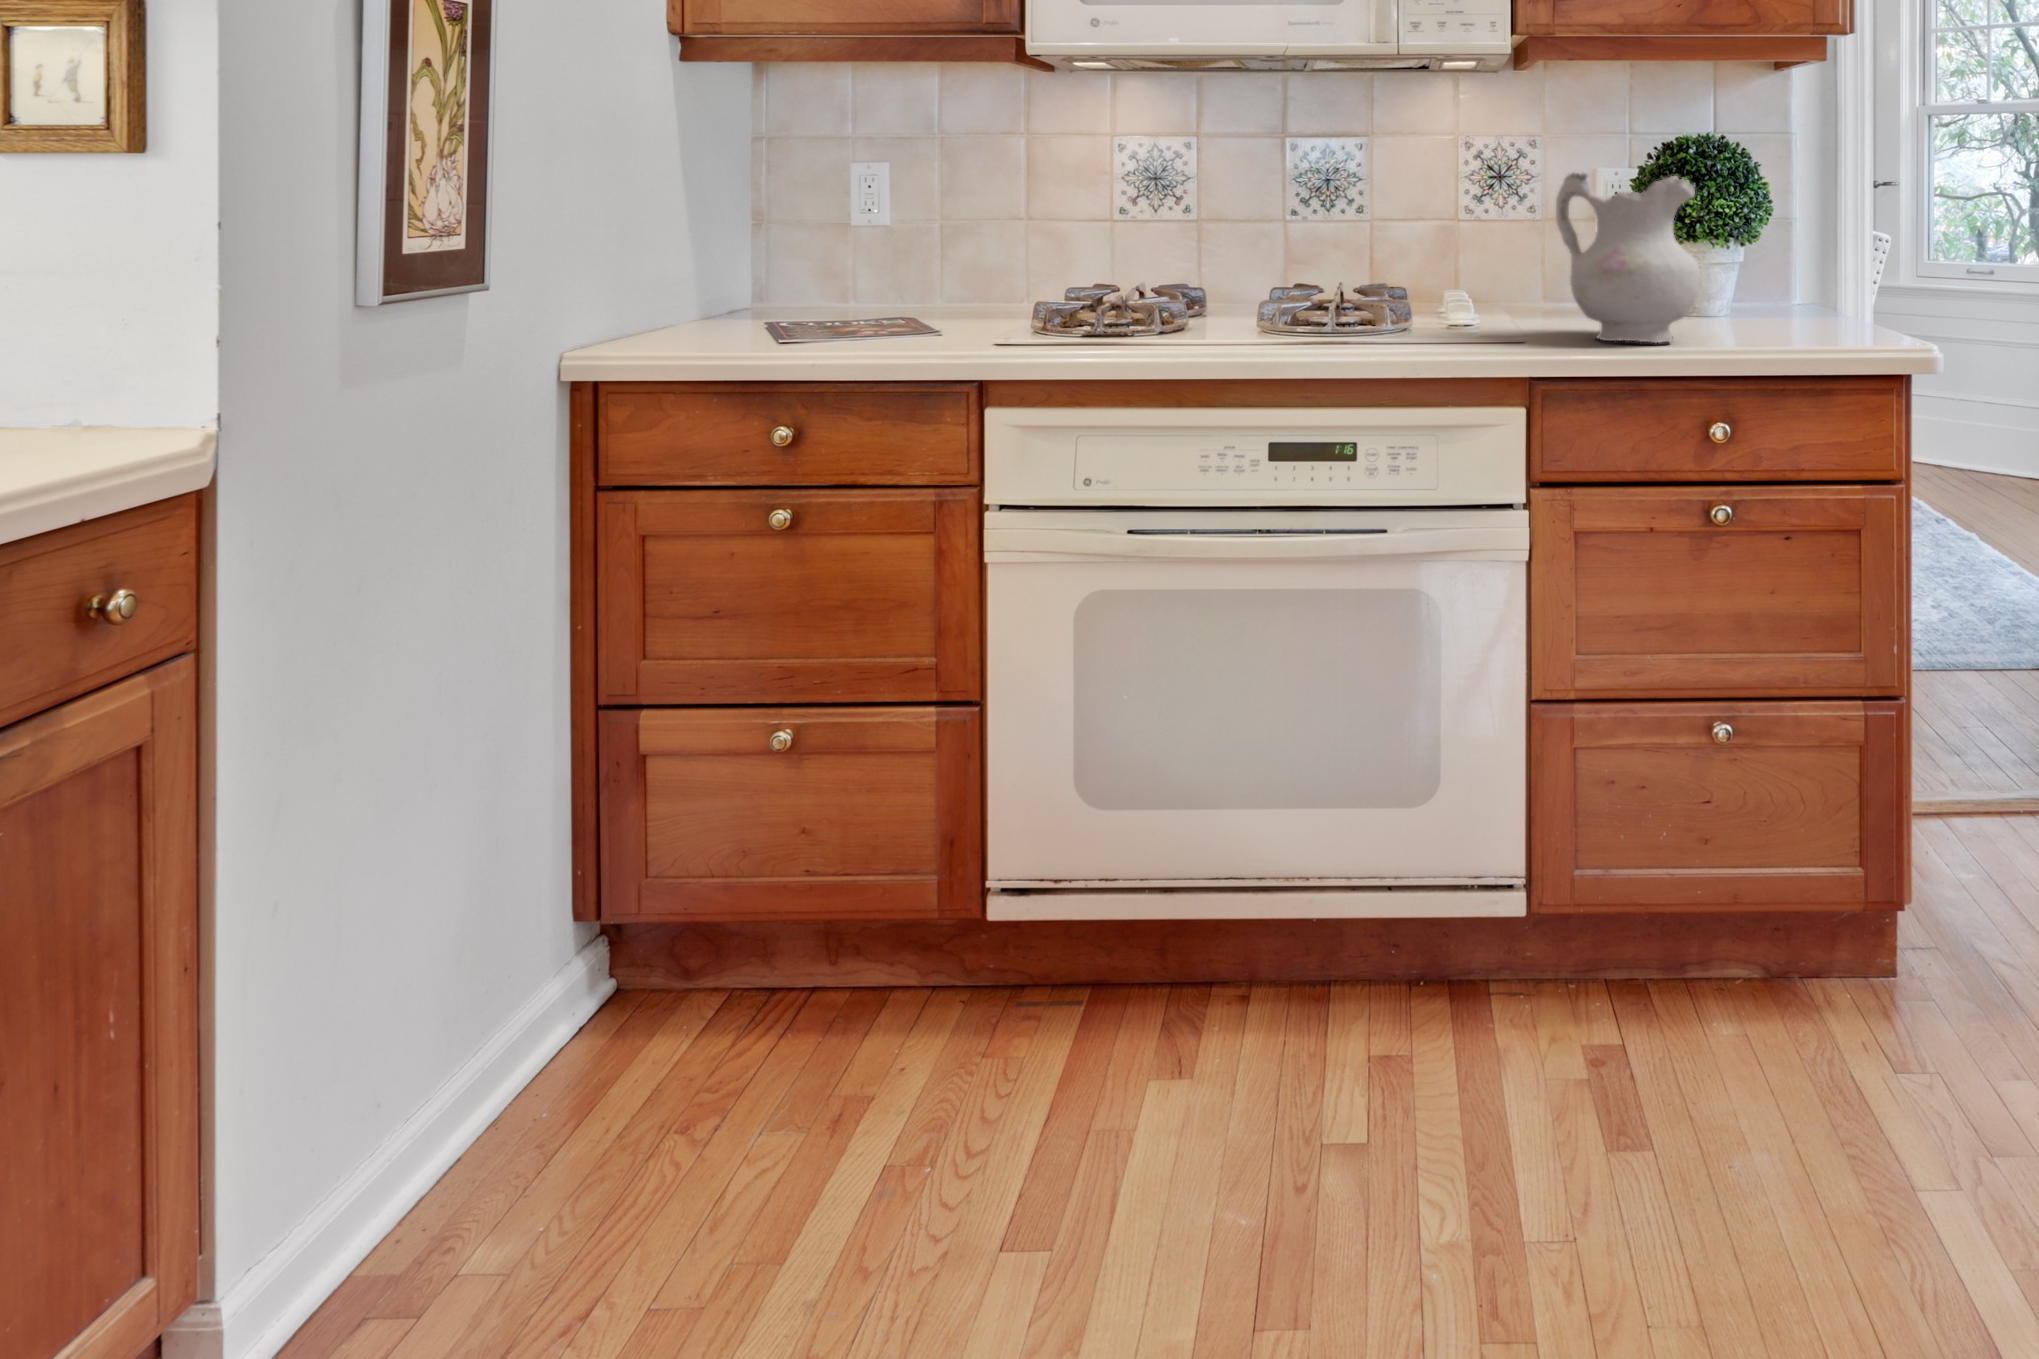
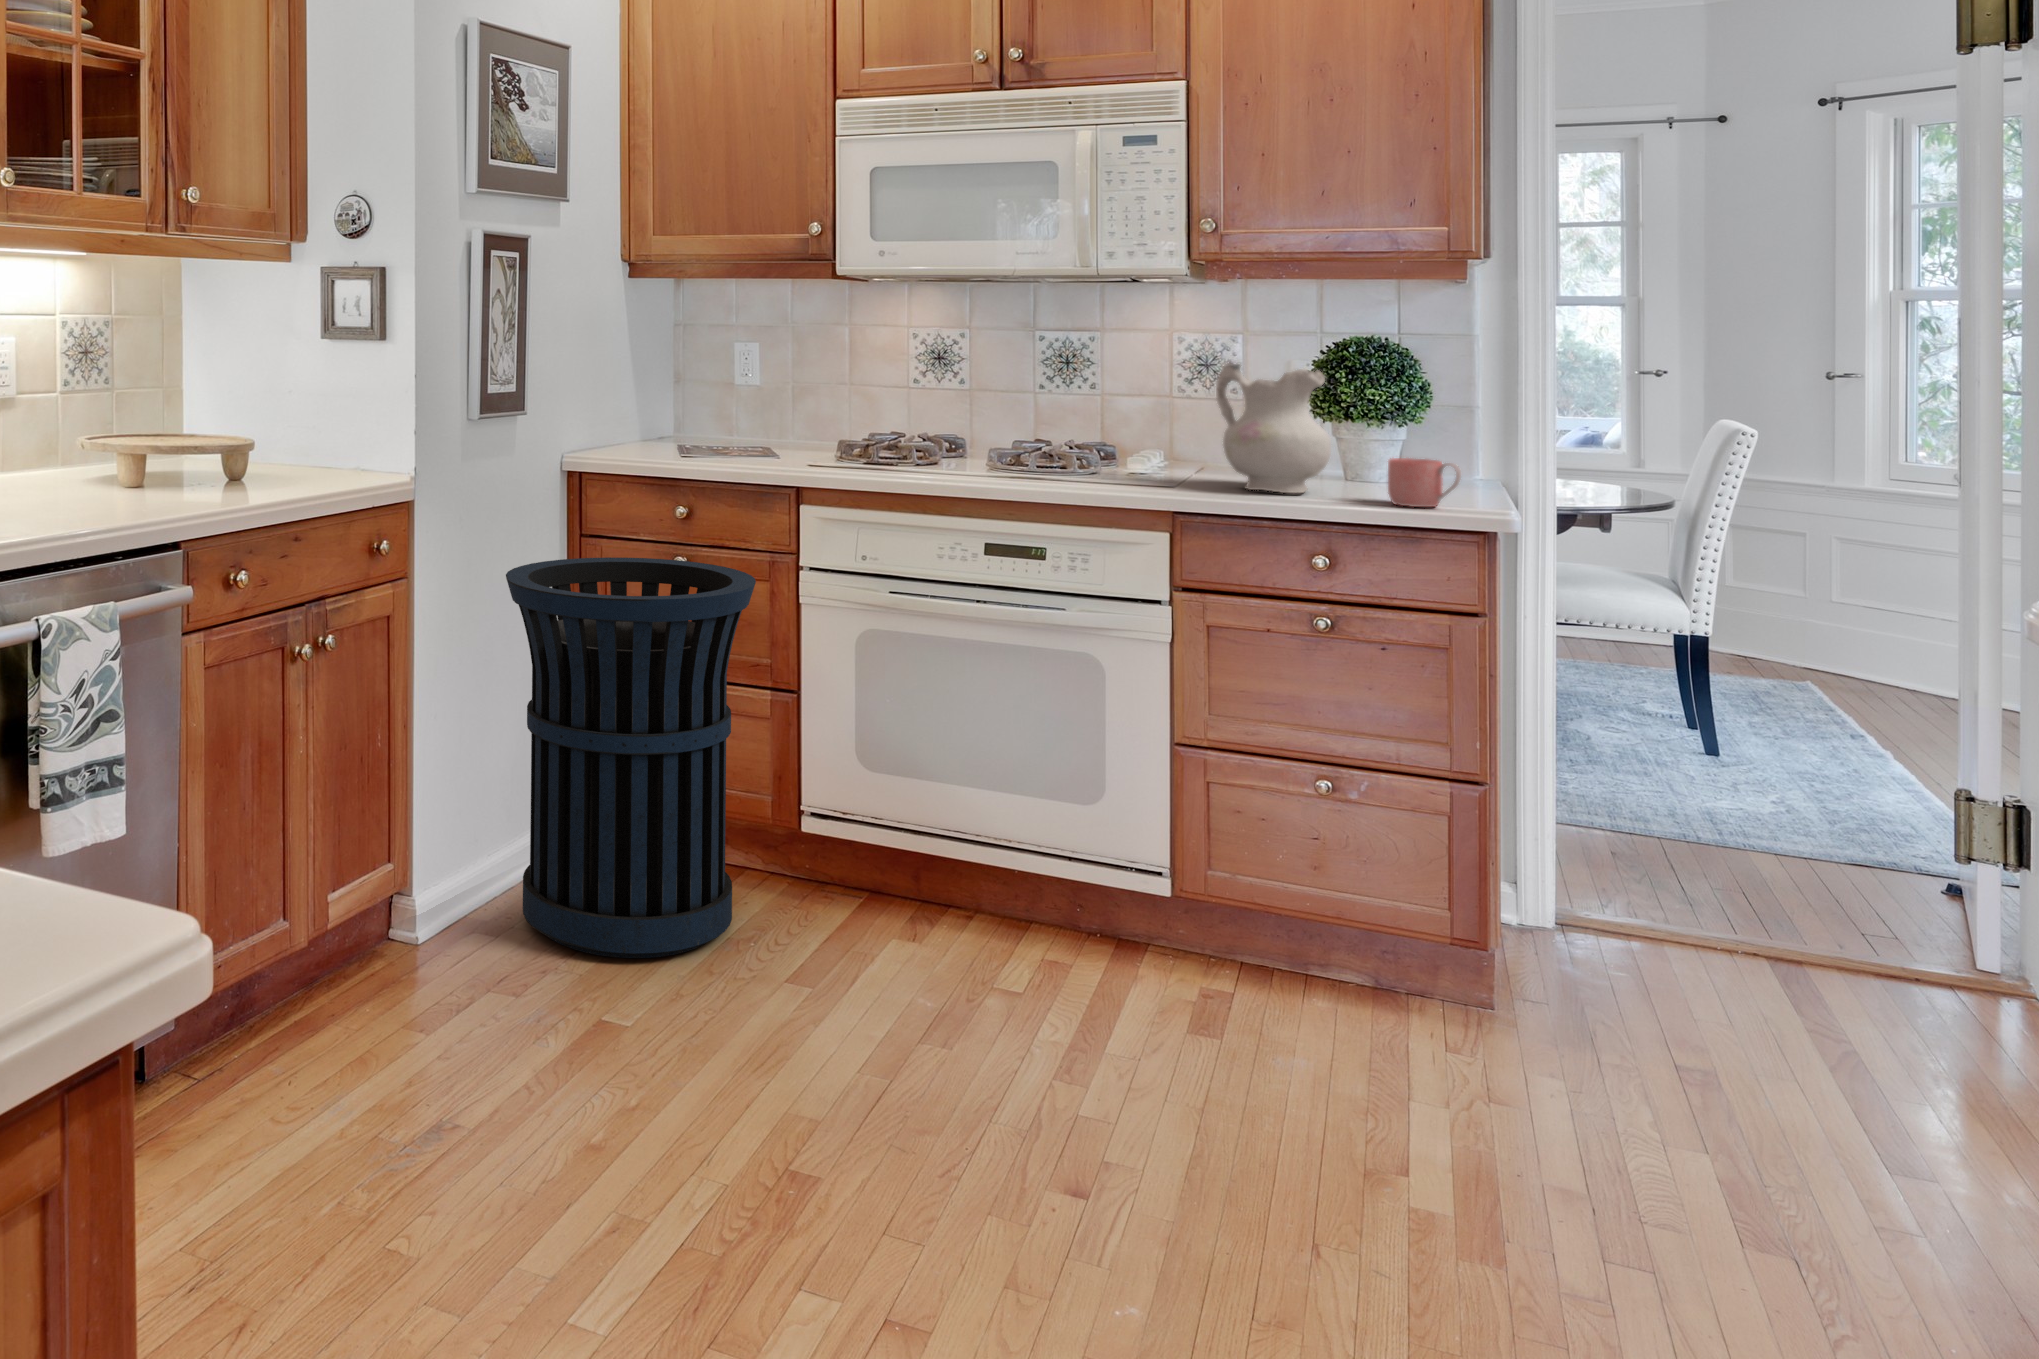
mug: none [1775,288,1861,350] -> present [1388,458,1461,507]
trash can: none [455,517,931,1257] -> present [506,557,756,958]

